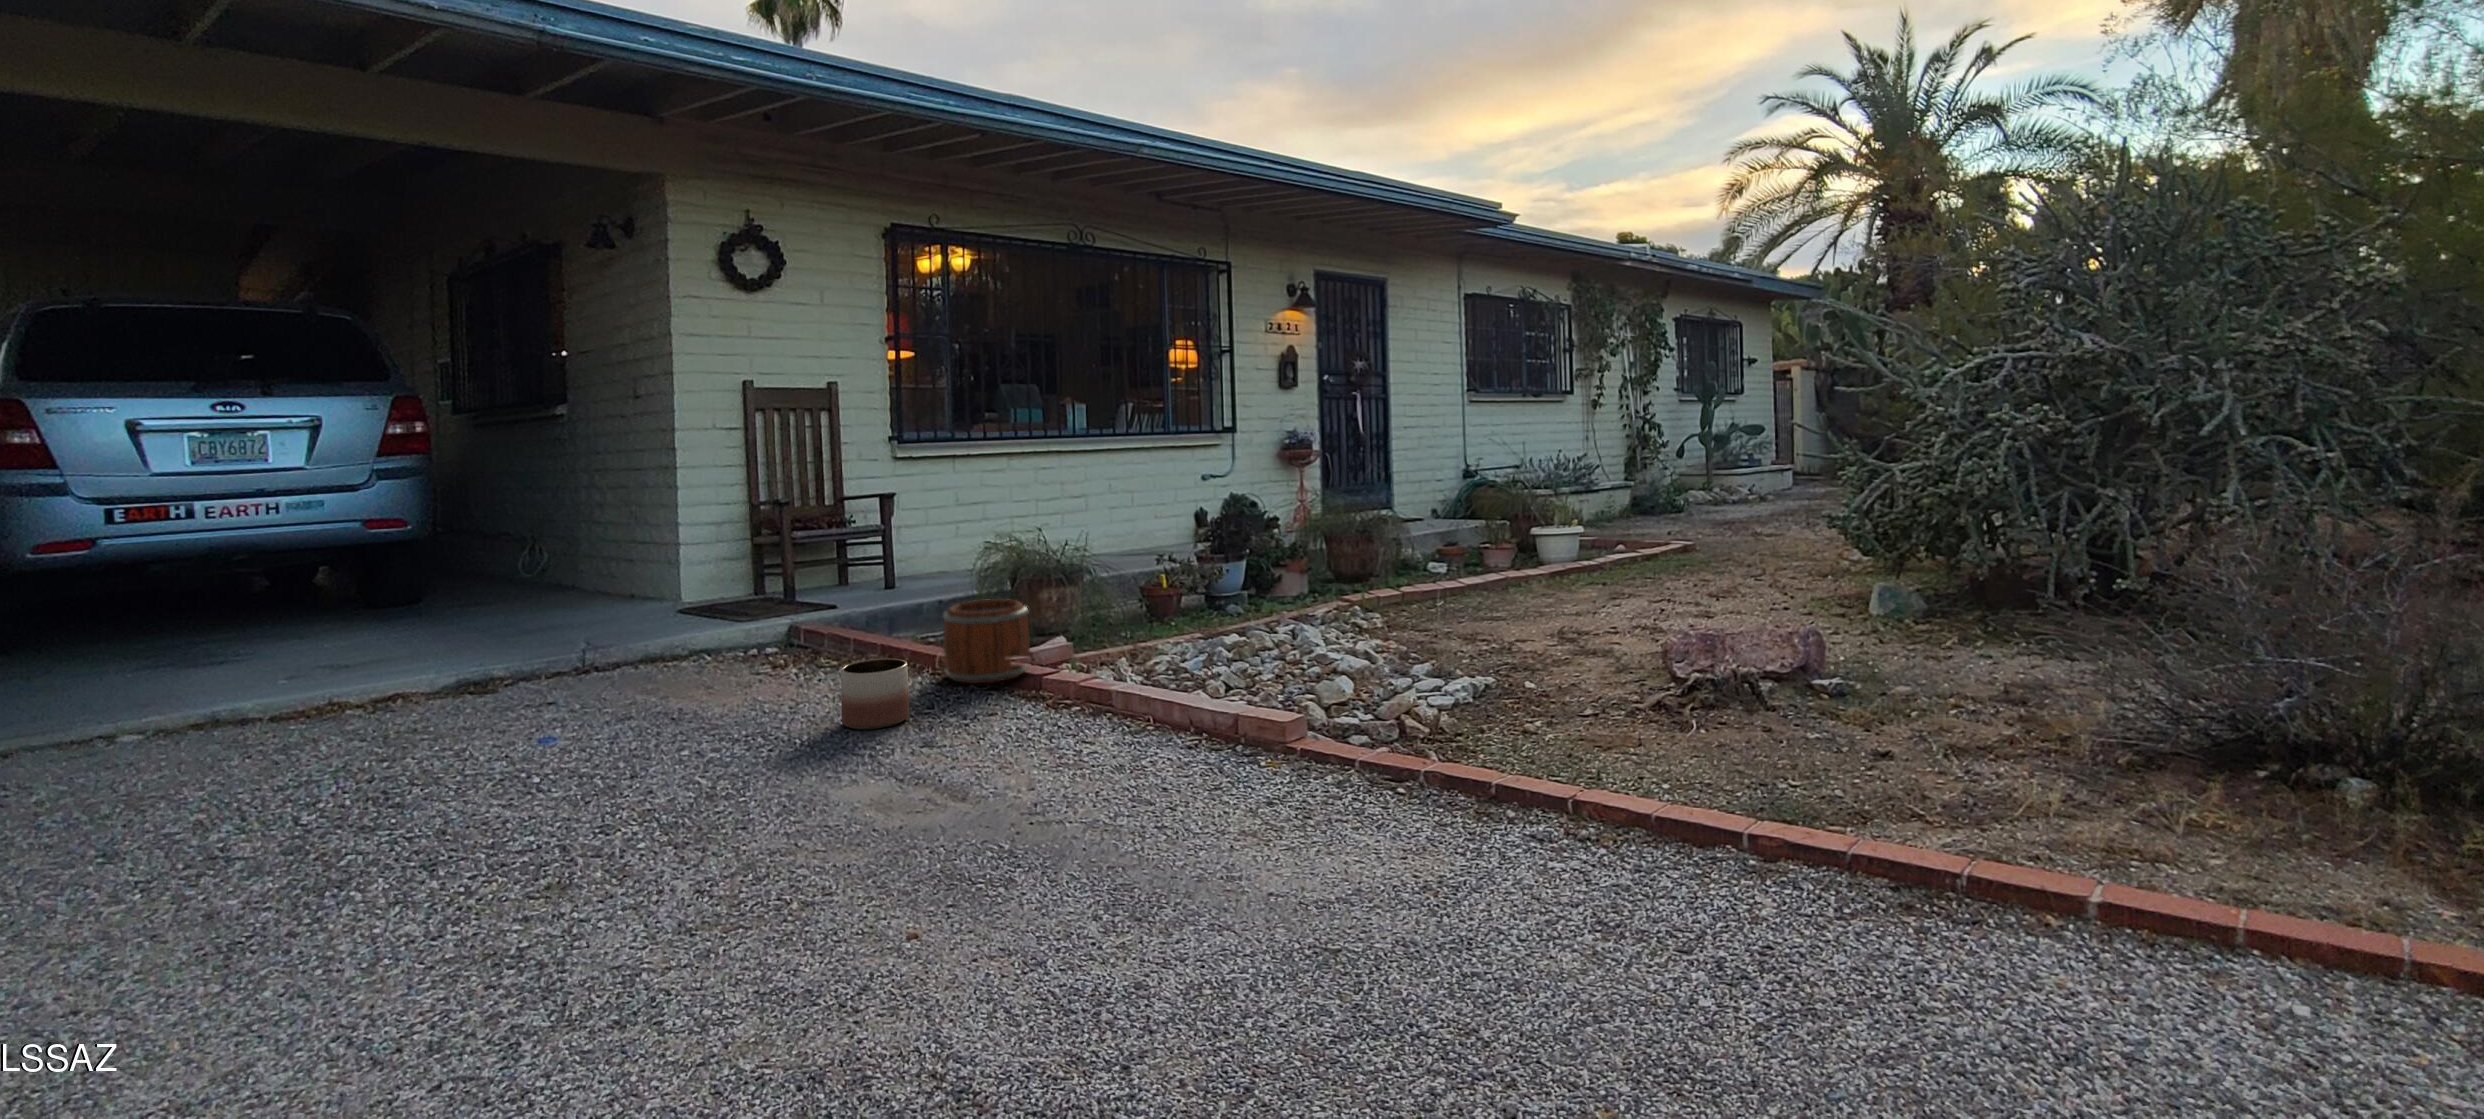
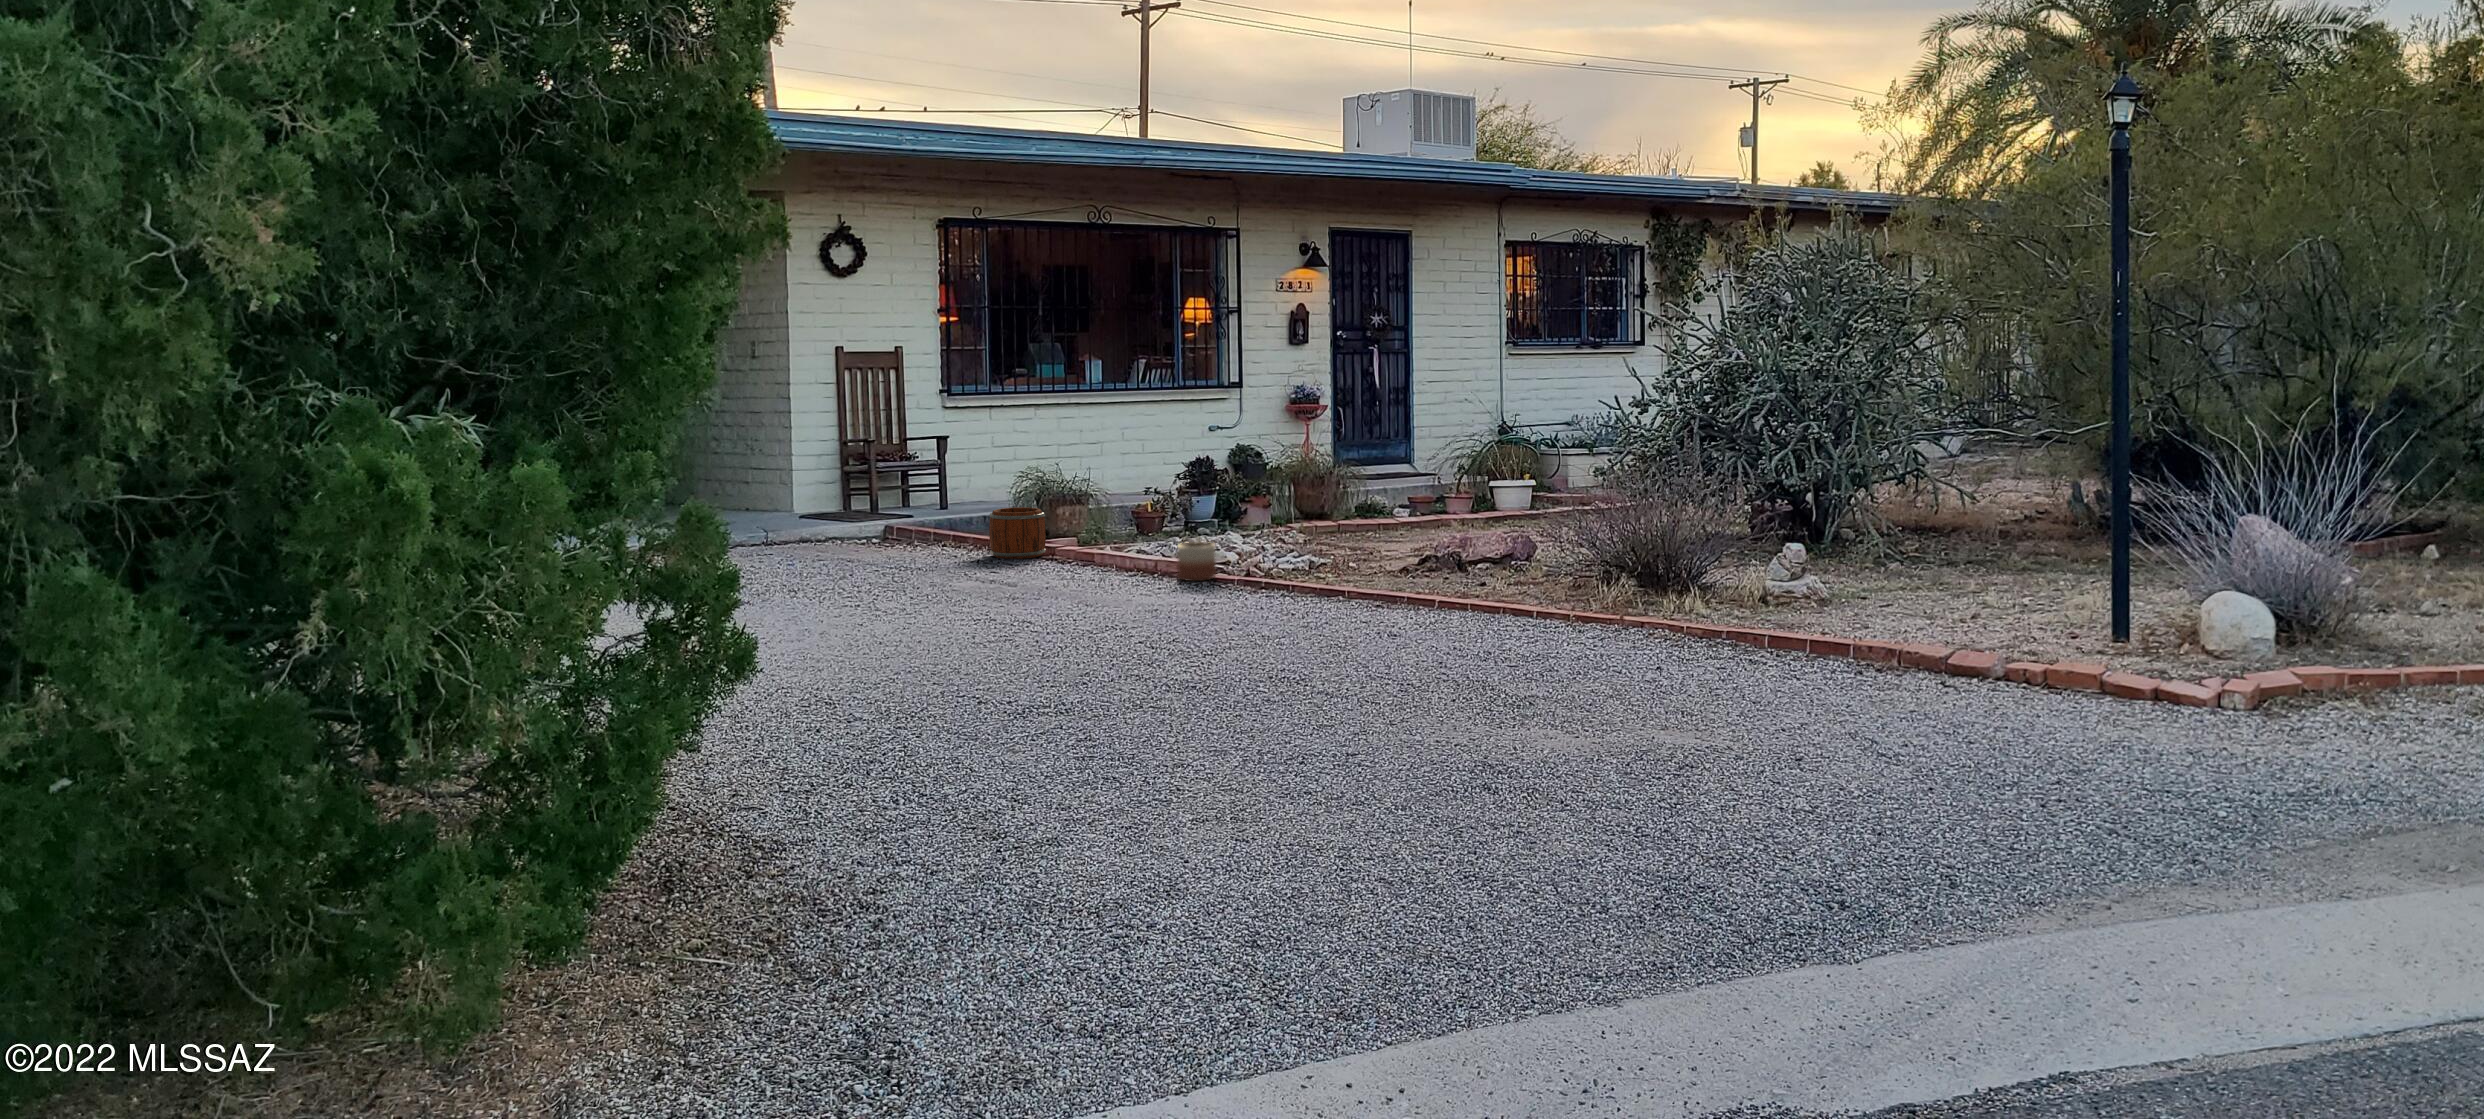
planter: present [841,659,910,729] -> present [1177,542,1216,581]

